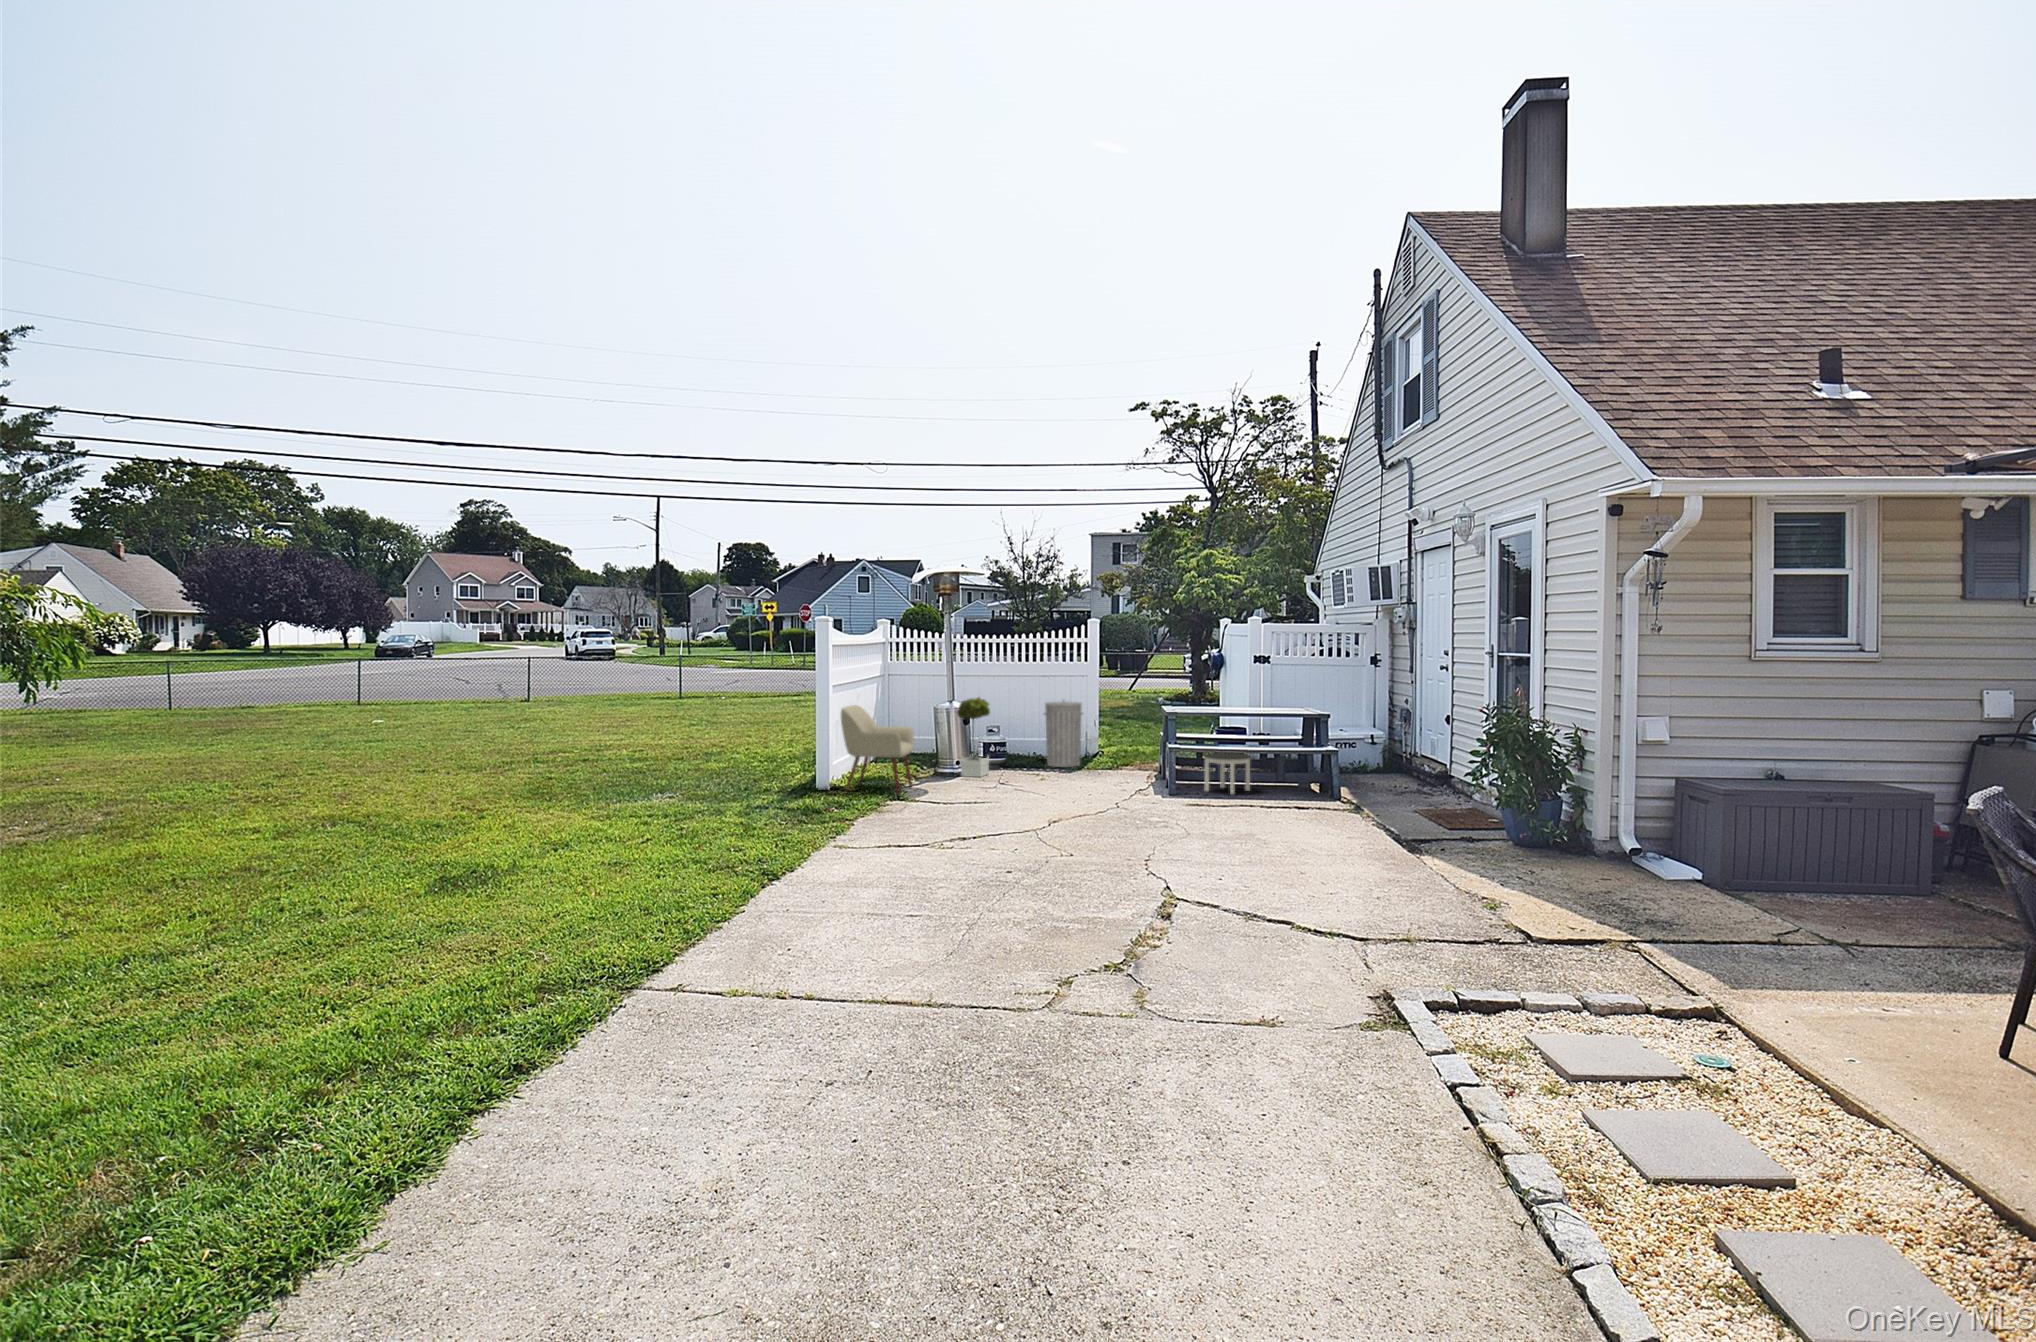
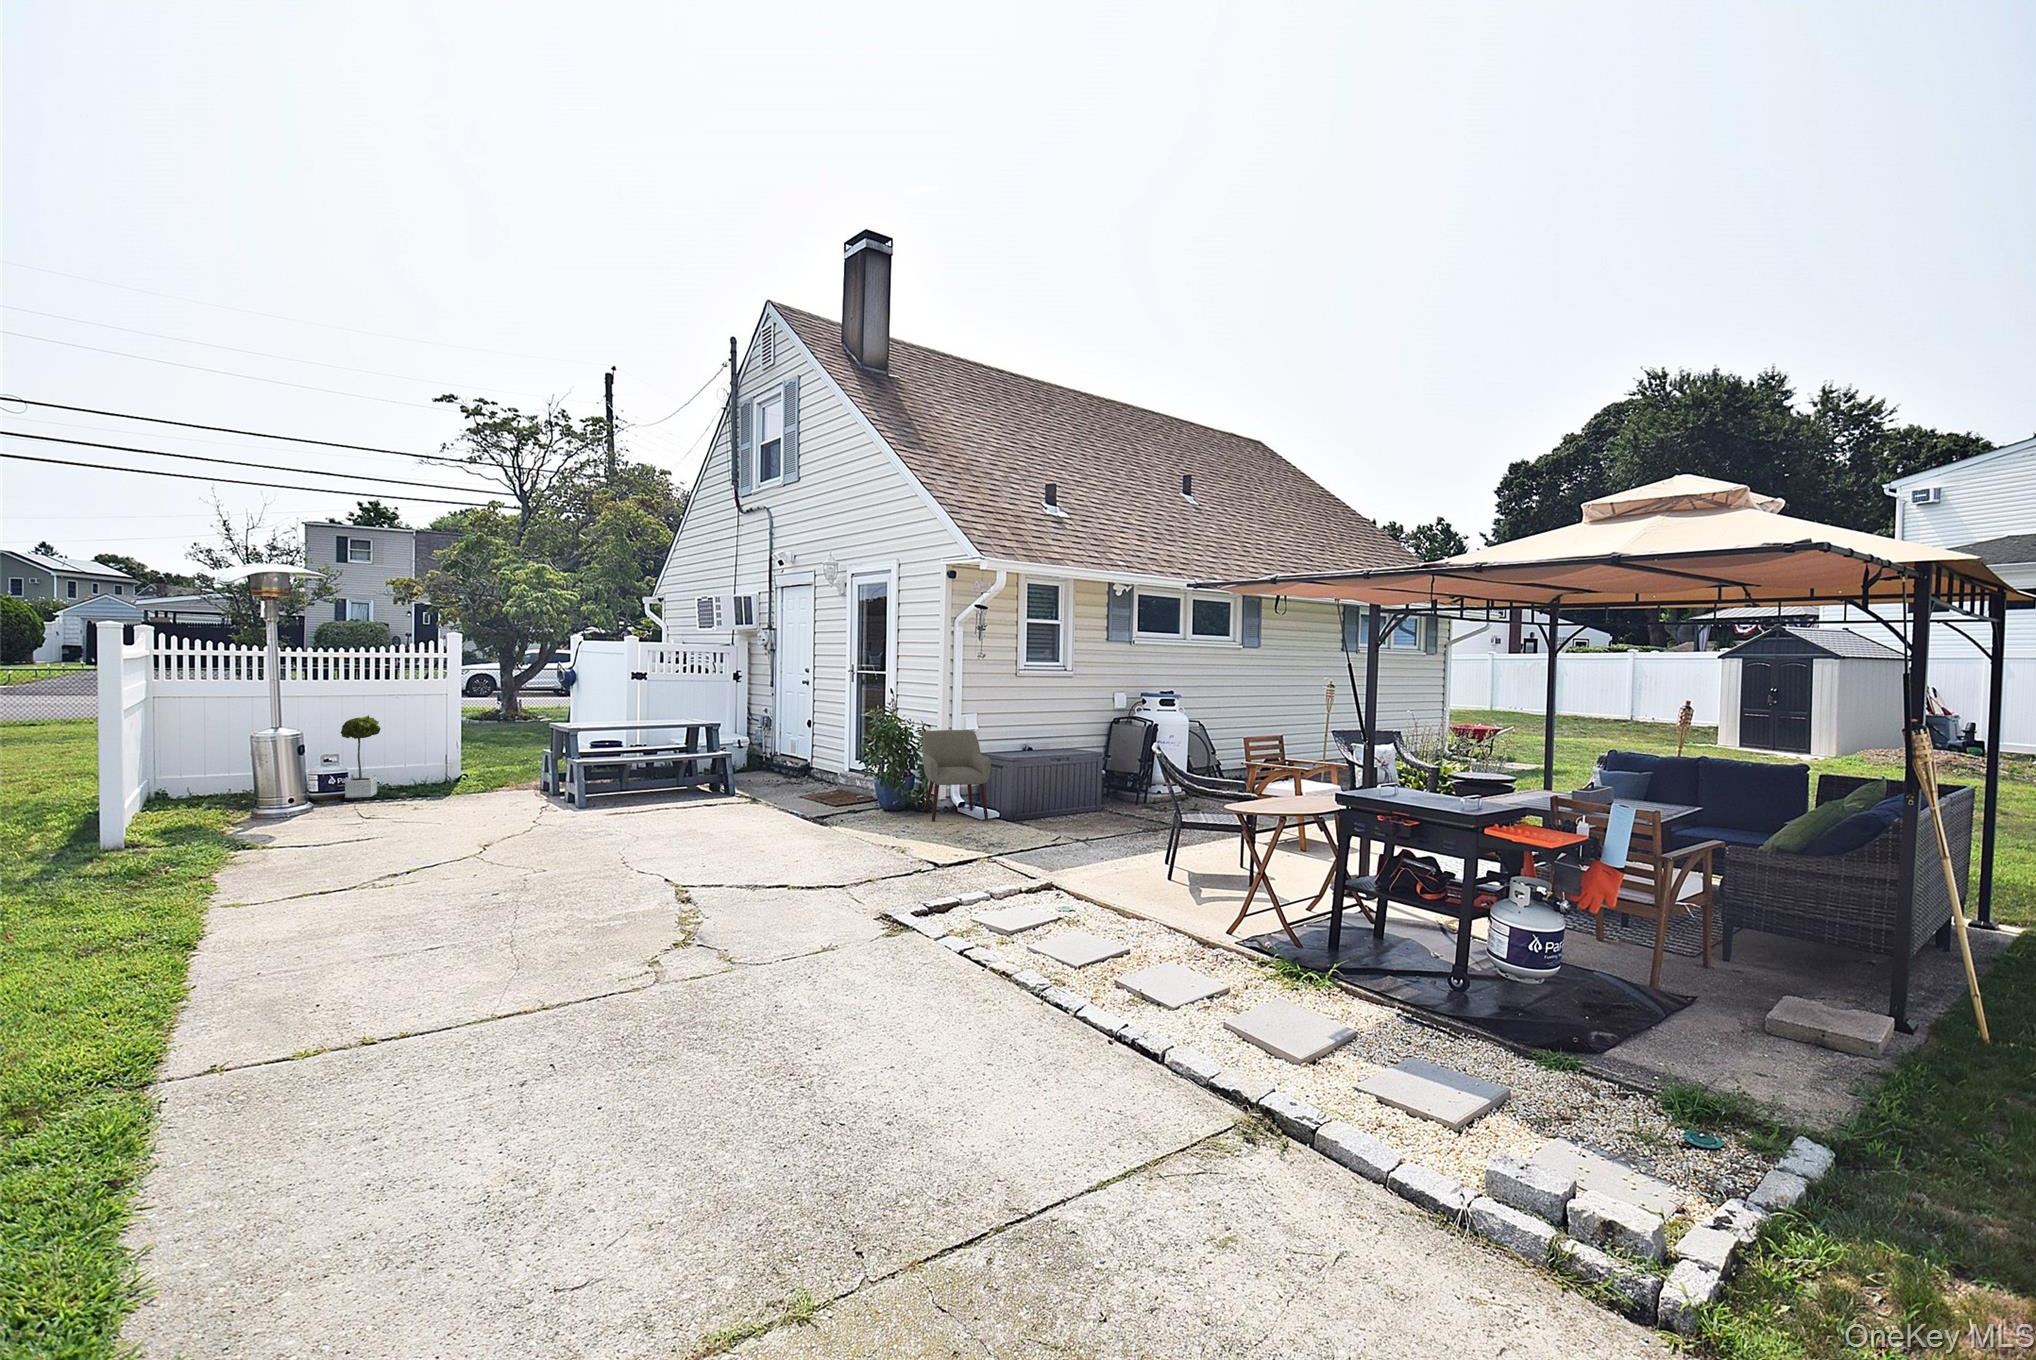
trash can: present [1044,700,1082,767] -> none [428,714,472,780]
chair: present [841,705,914,795] -> present [923,730,991,821]
round table: present [1204,753,1251,794] -> none [617,756,660,791]

